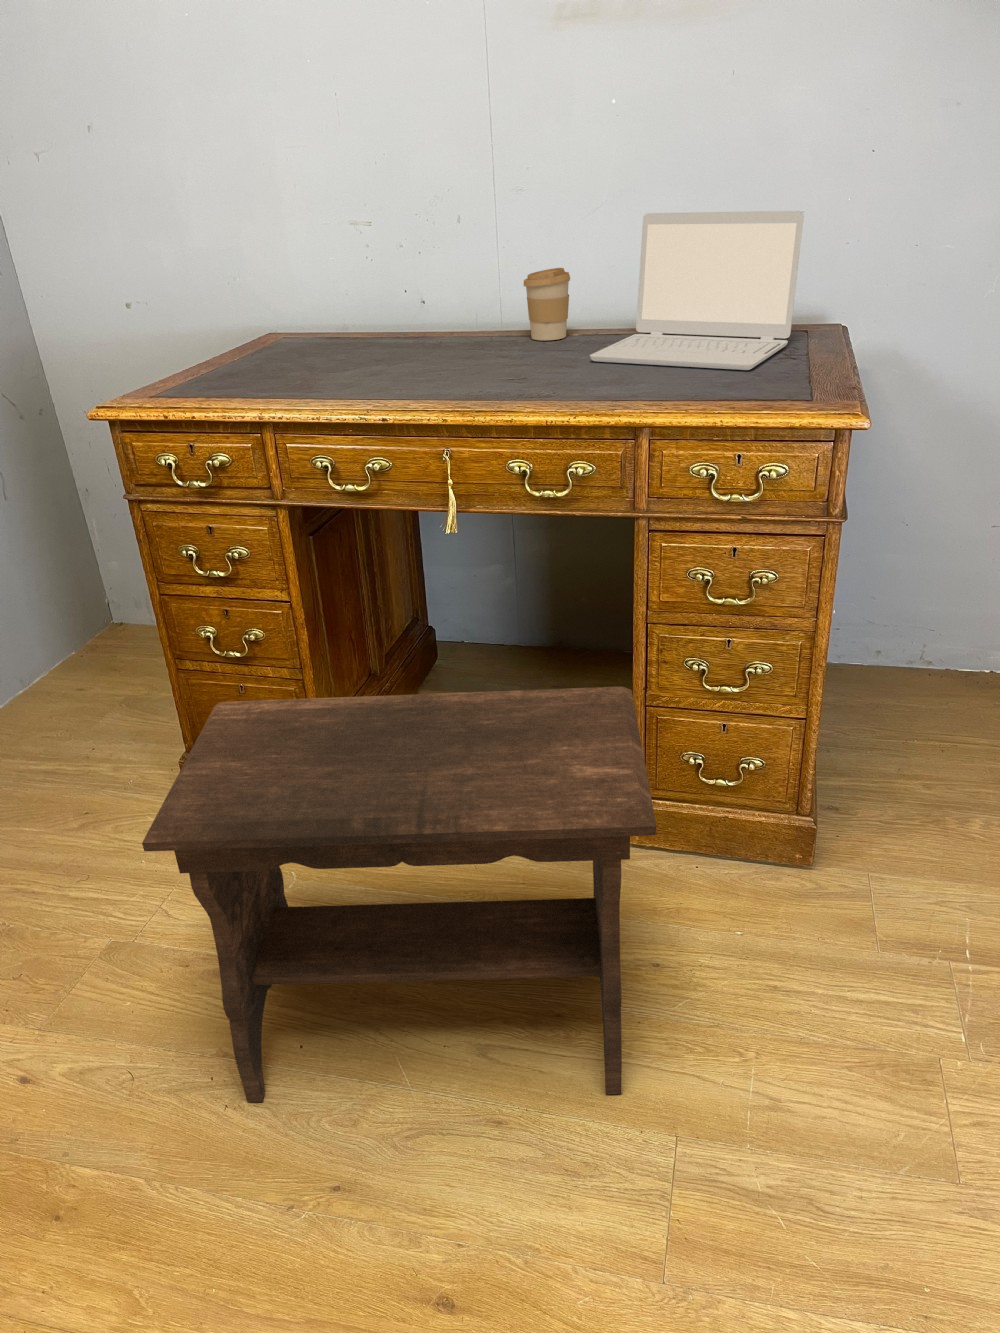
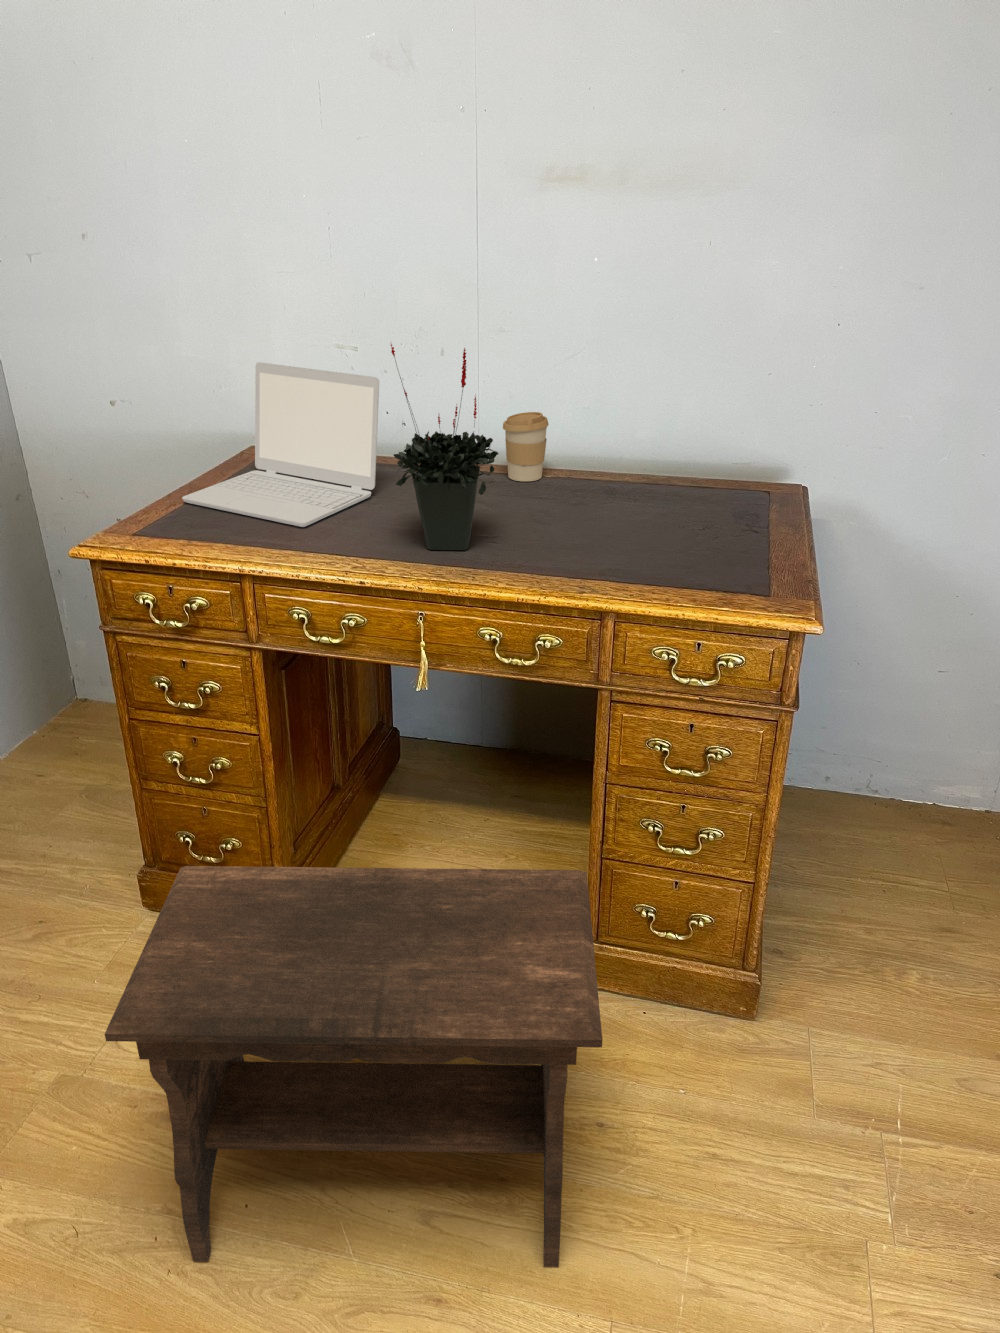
potted plant: none [402,156,520,390] -> present [391,344,498,550]
laptop: present [590,211,804,370] -> present [182,362,379,527]

